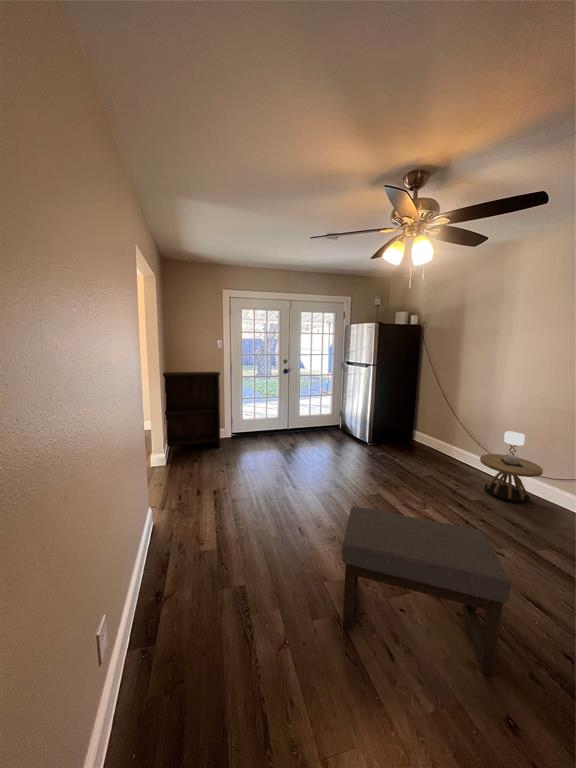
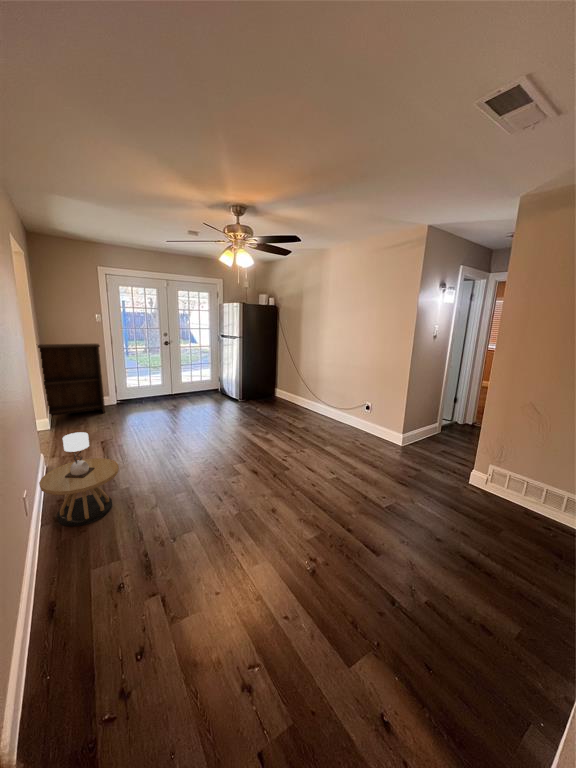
side table: present [480,432,543,504] -> present [39,432,119,527]
ottoman: present [342,507,511,676] -> none [193,428,277,496]

